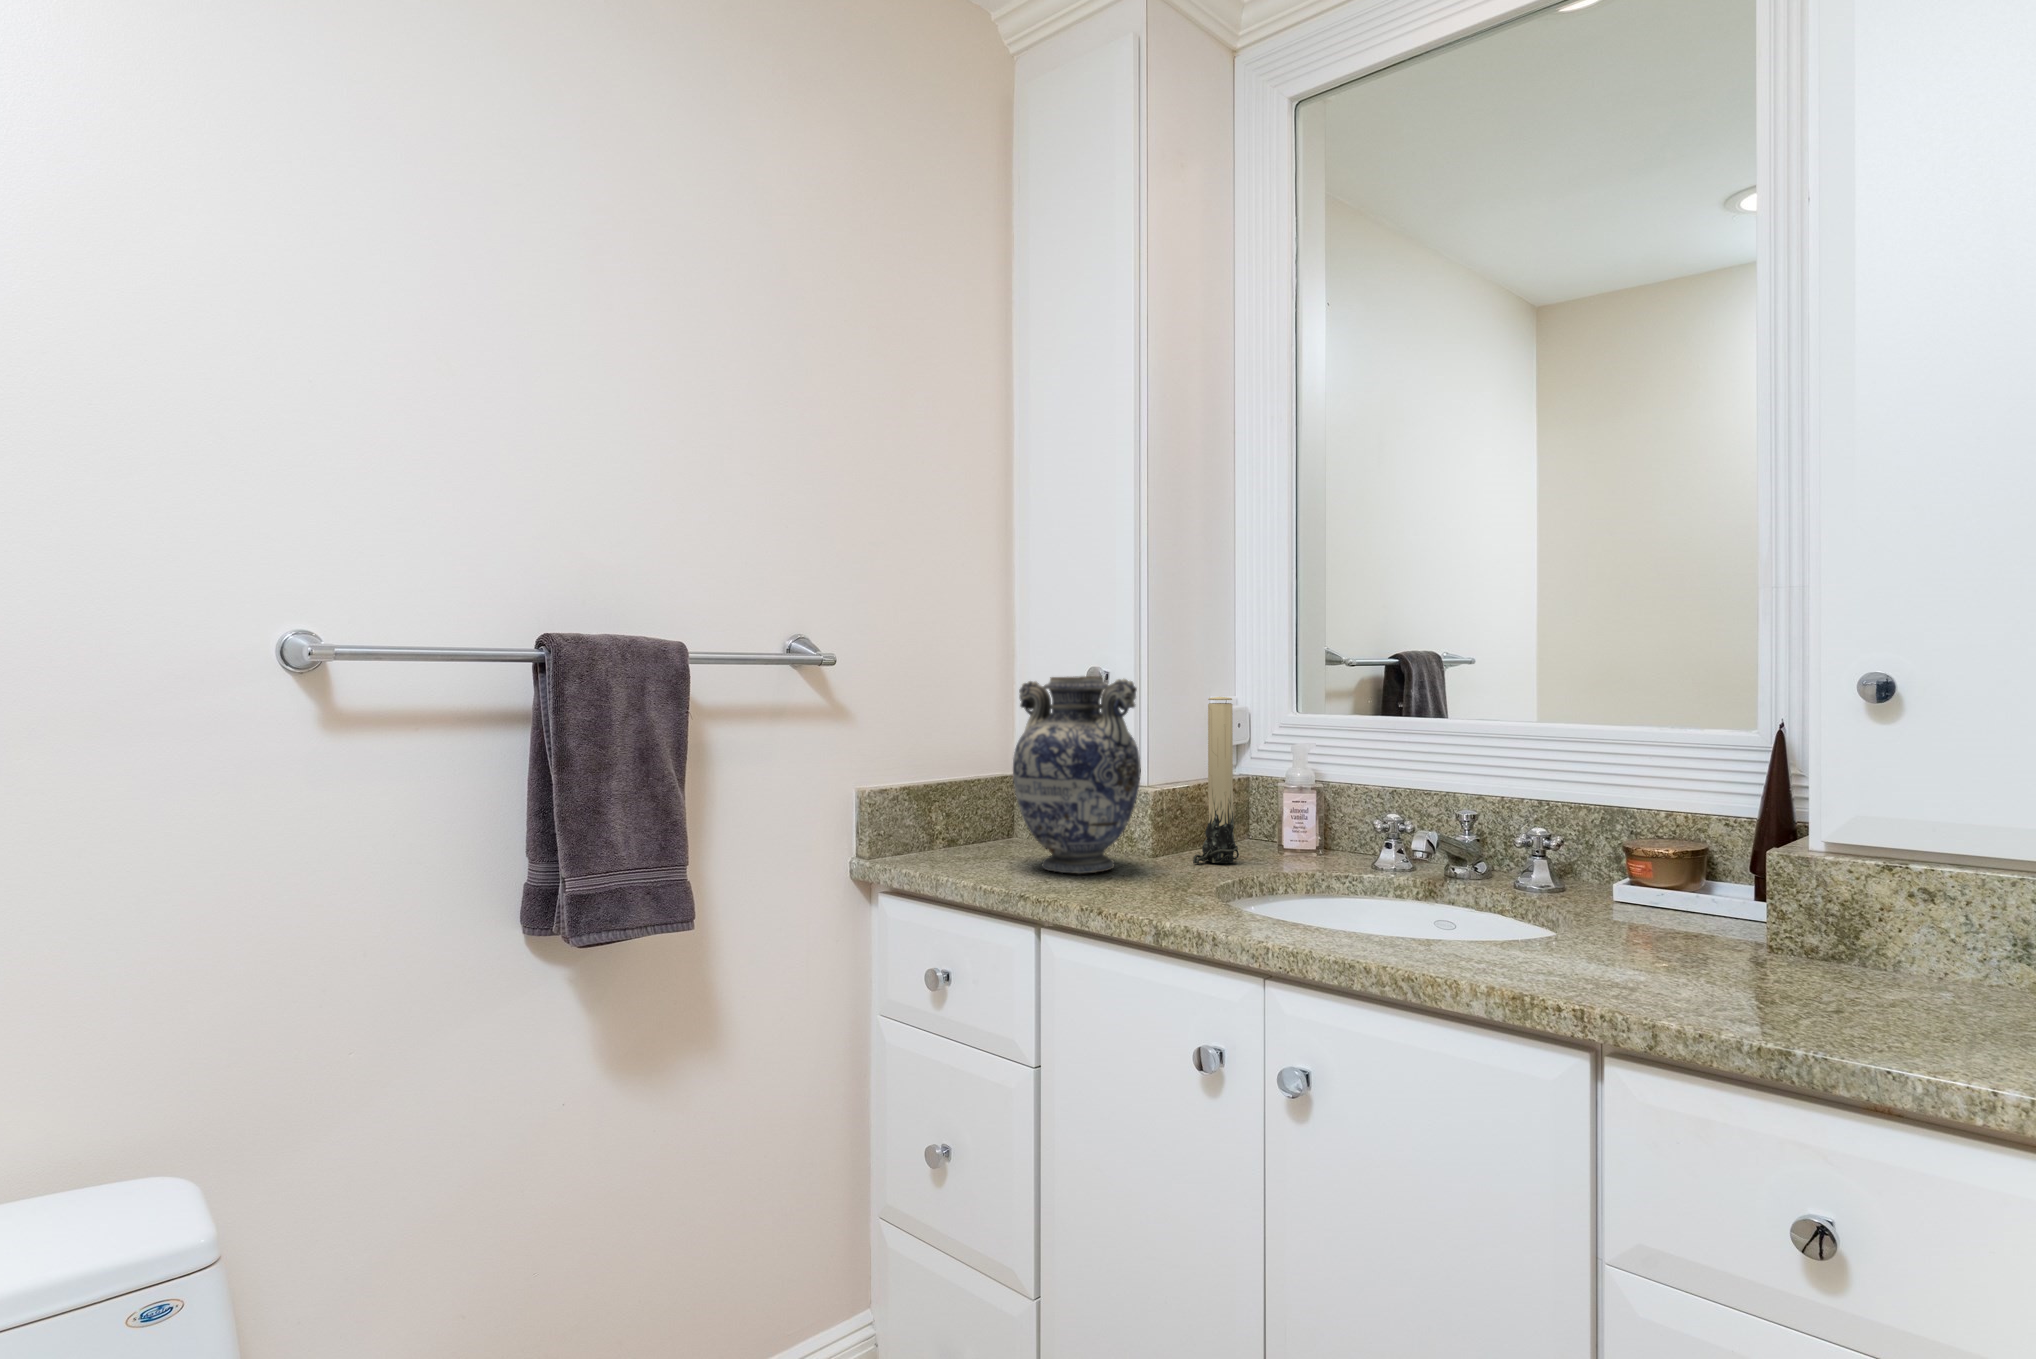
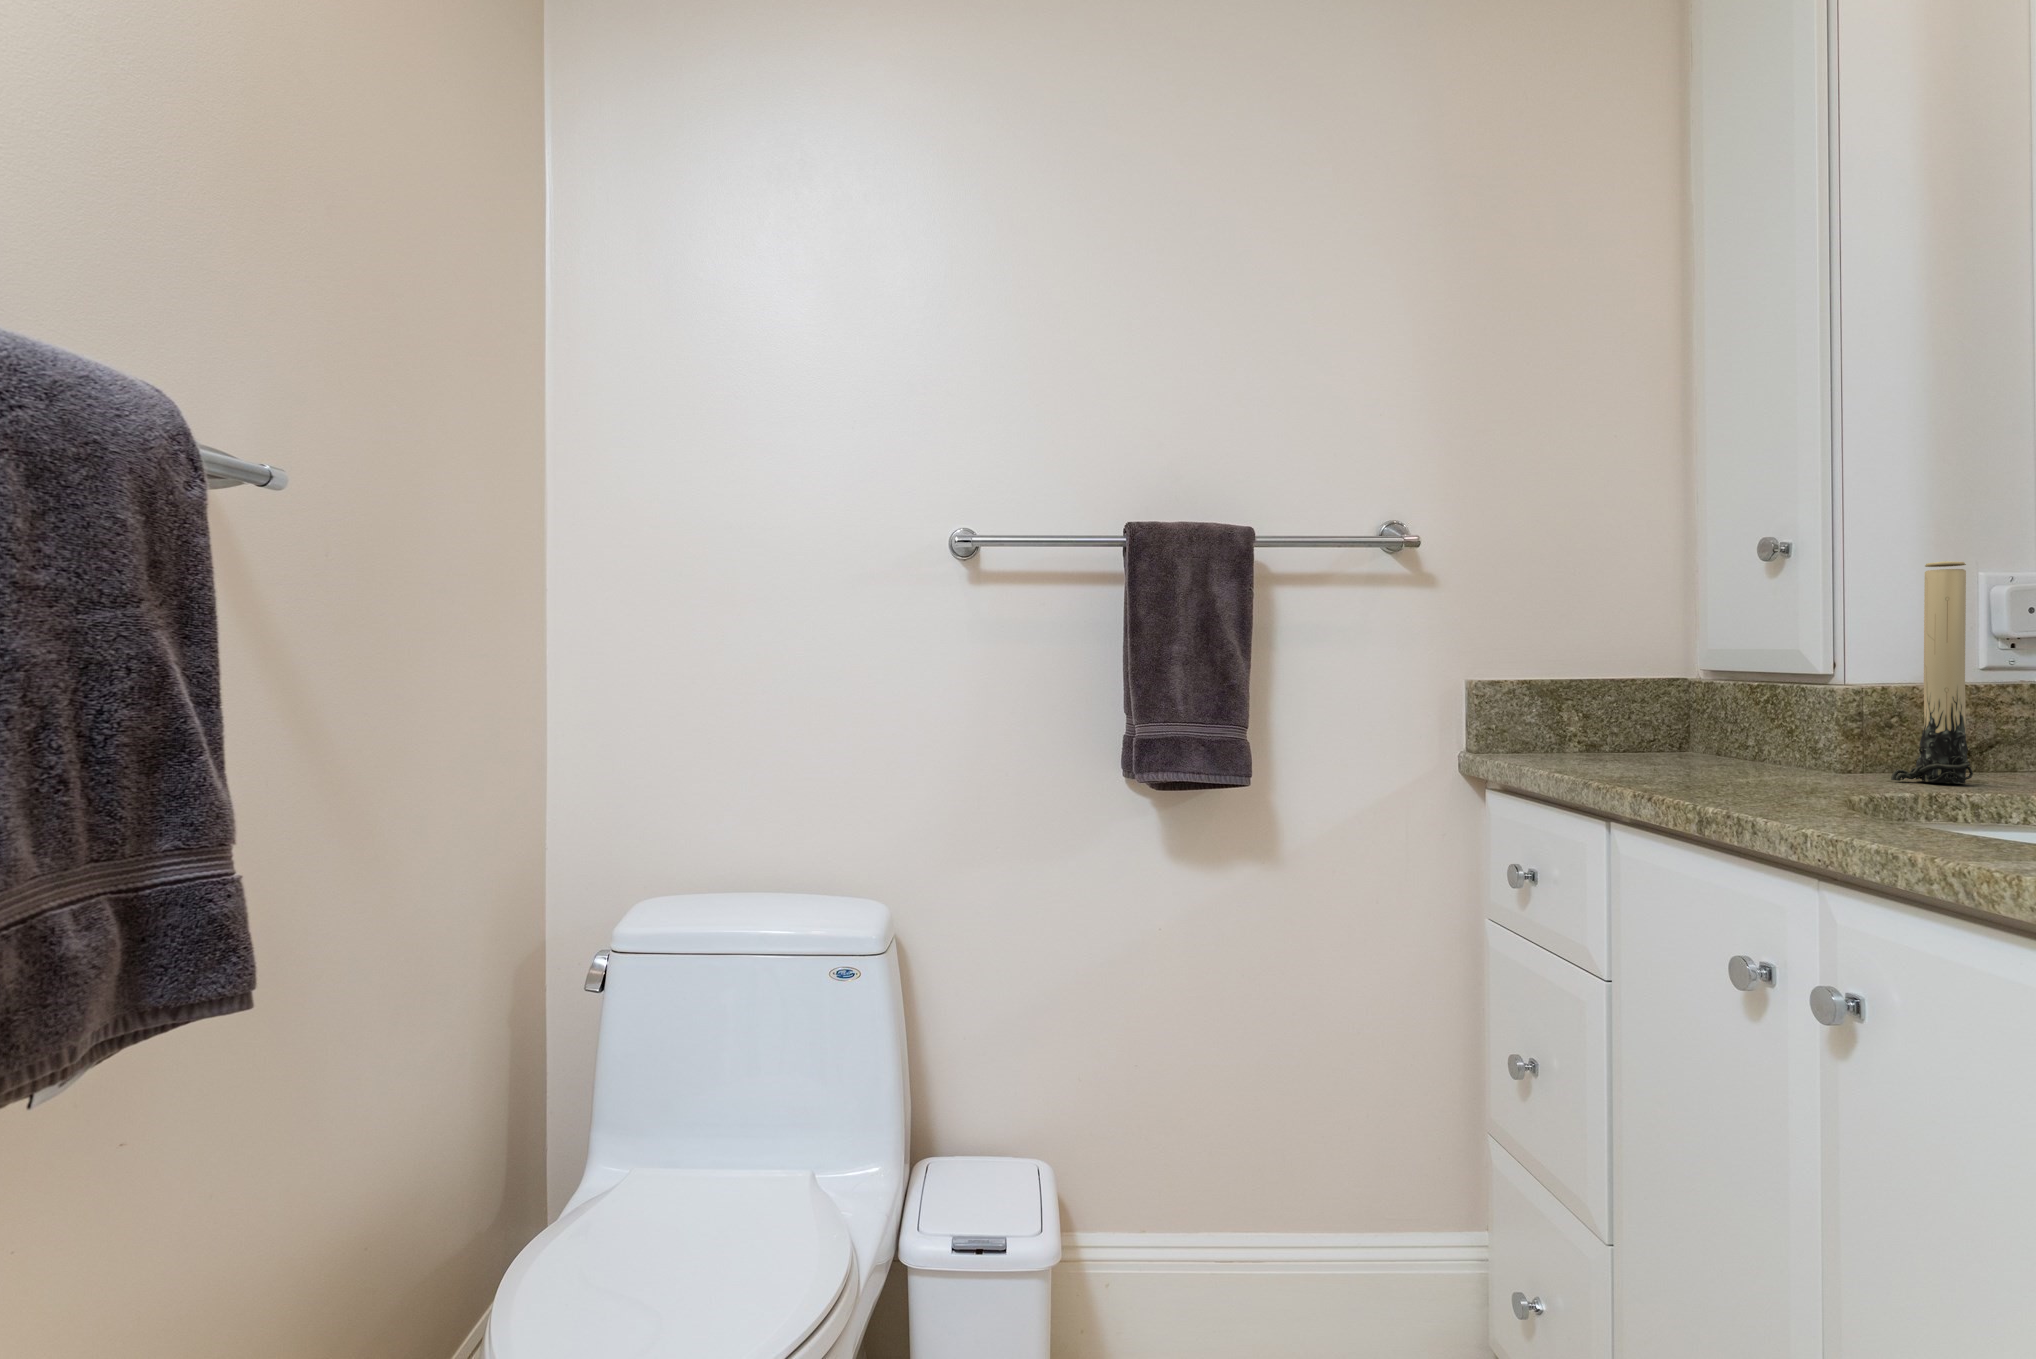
decorative vase: present [1013,676,1141,874] -> none [1621,538,1797,774]

